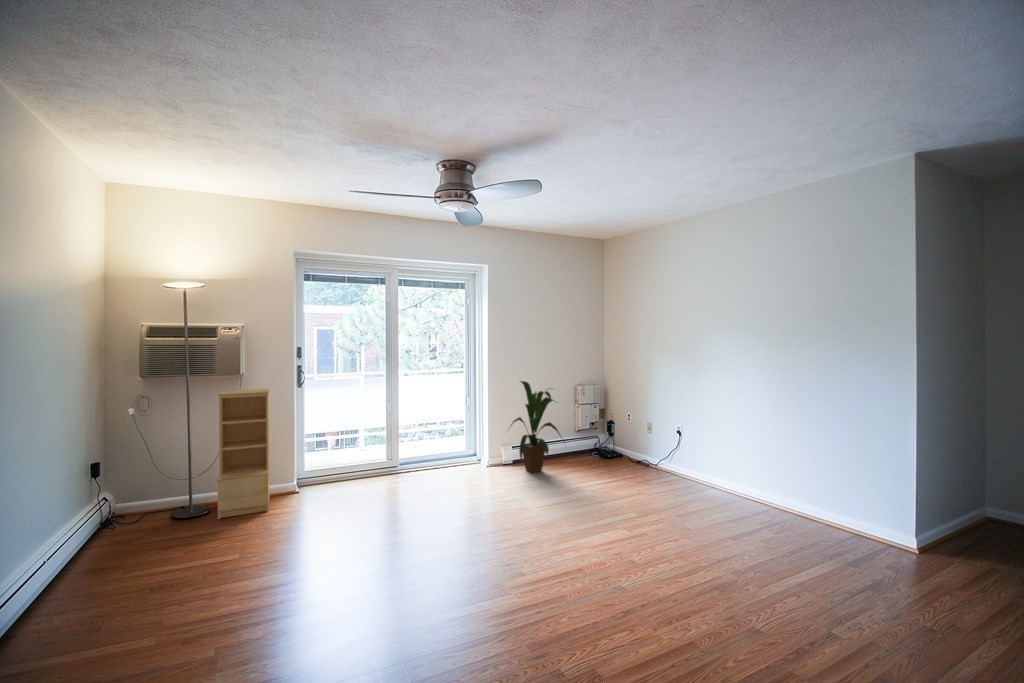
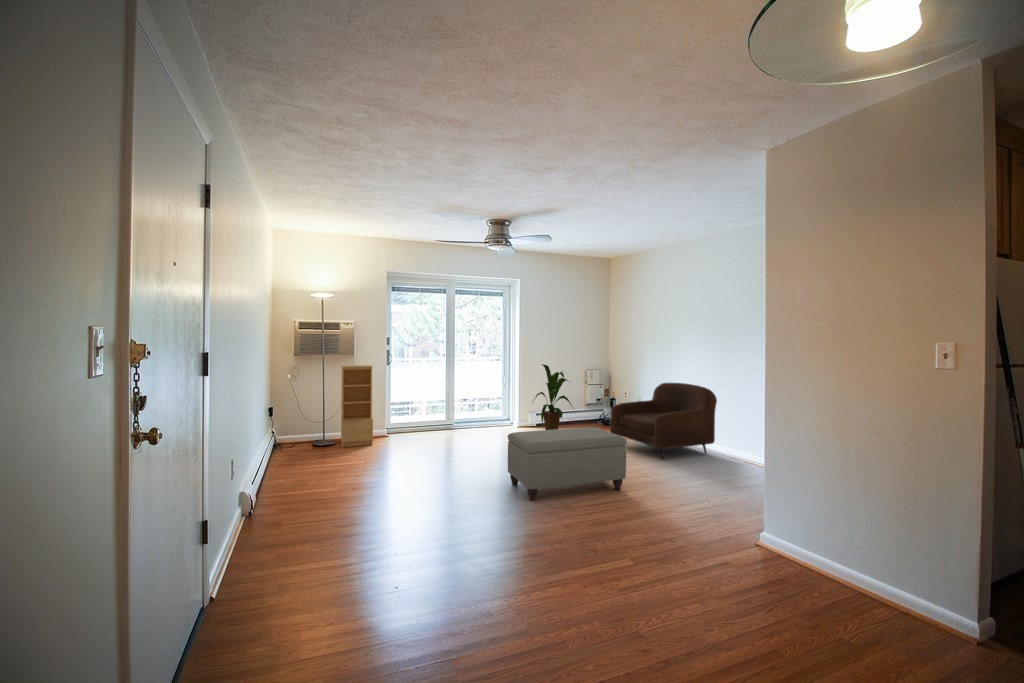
armchair: none [619,405,773,525] -> present [610,383,717,459]
ottoman: none [474,494,680,659] -> present [508,427,627,501]

